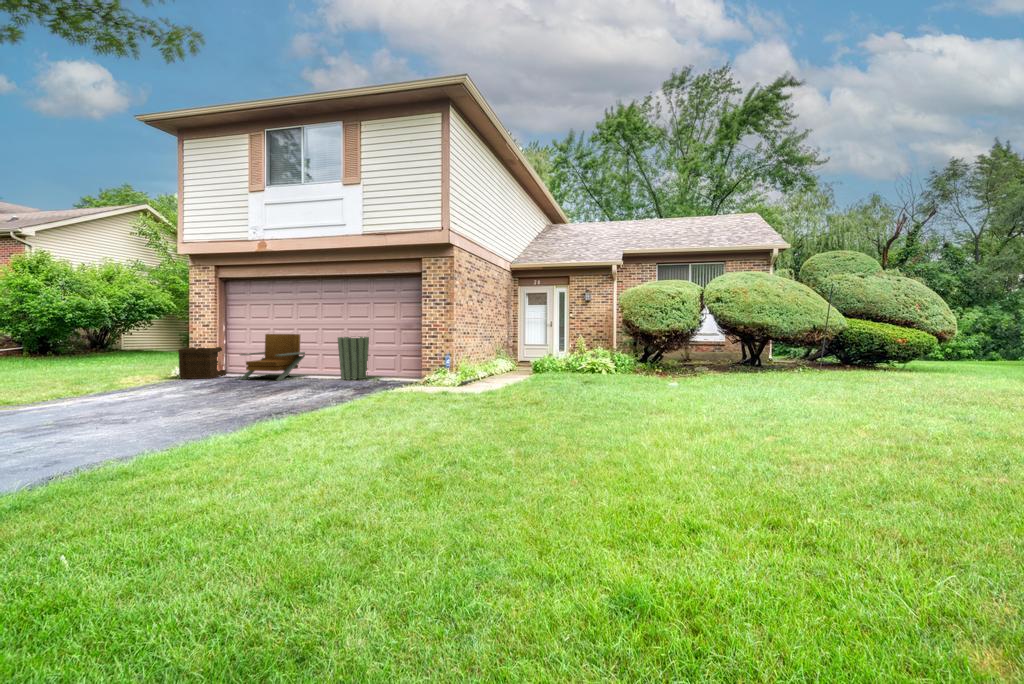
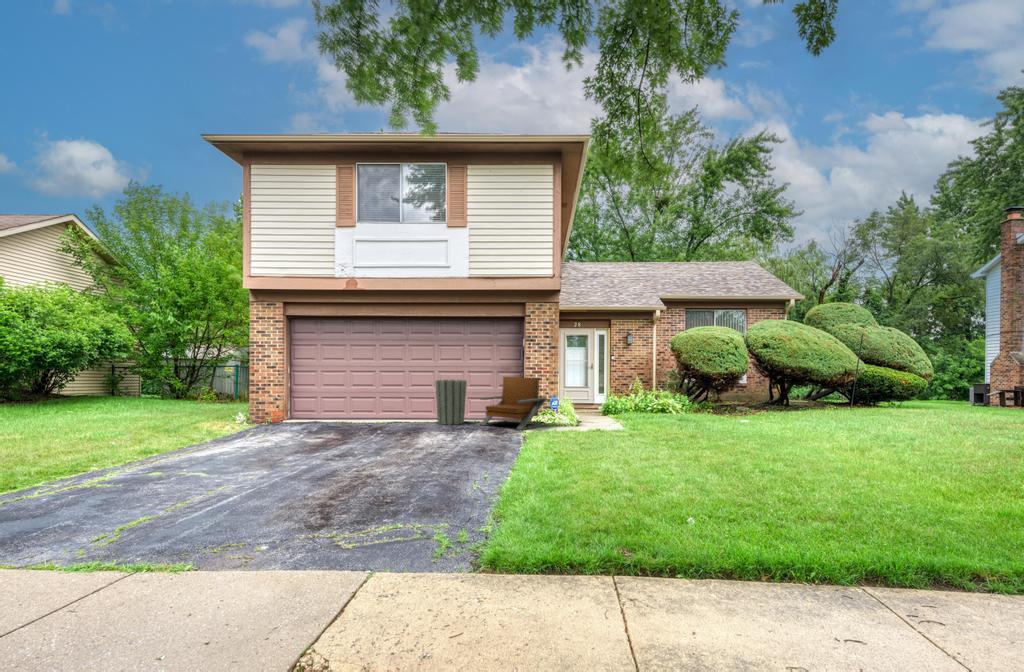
lounge chair: present [240,334,307,381] -> present [480,377,547,430]
wooden crate: present [178,347,226,379] -> none [250,391,292,428]

